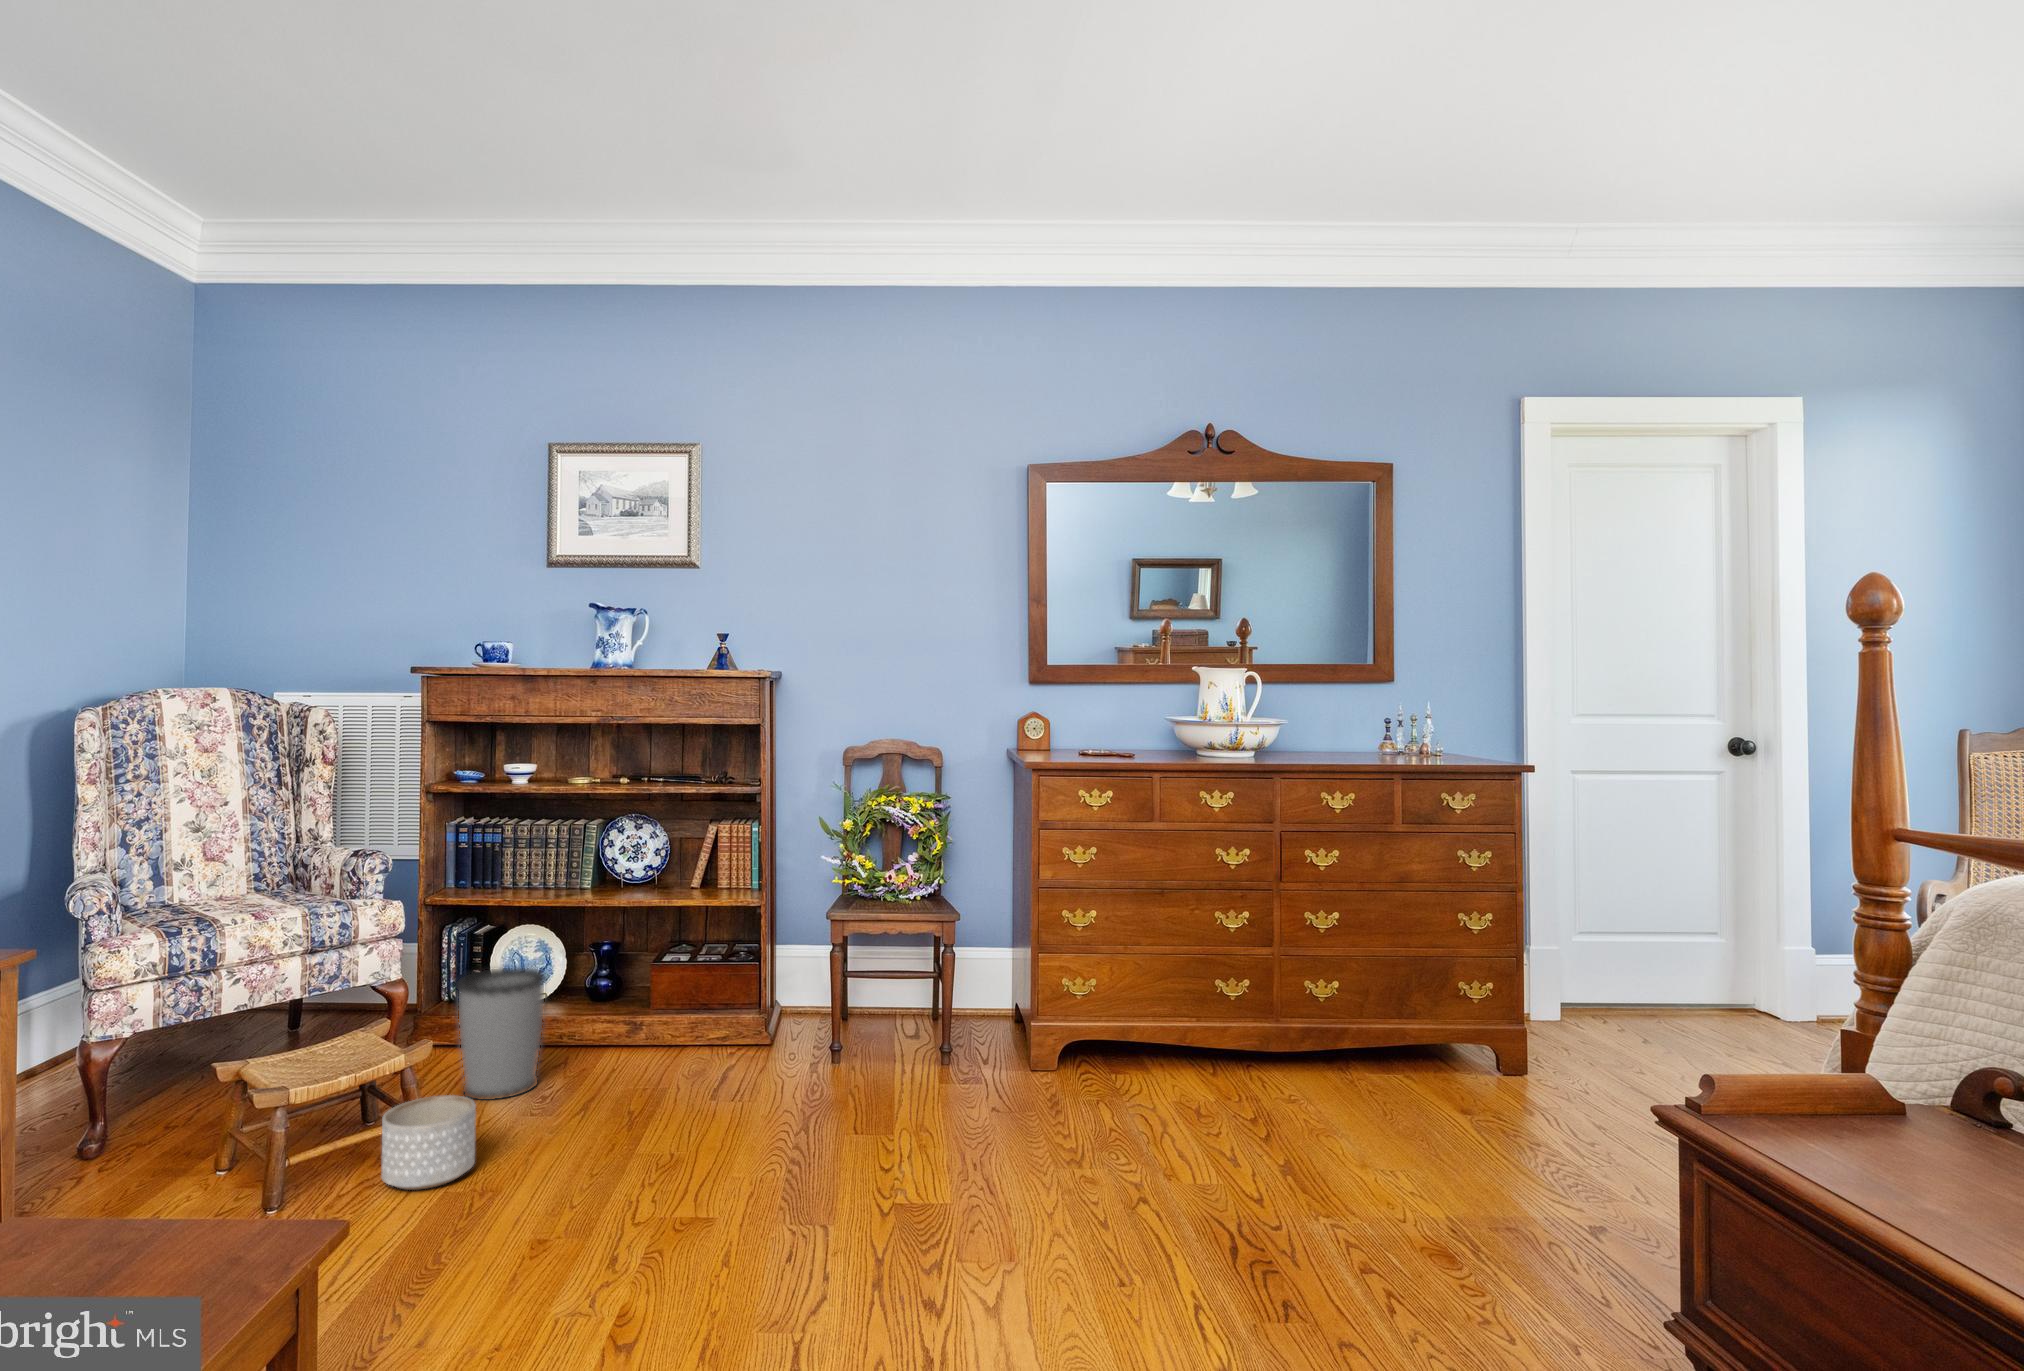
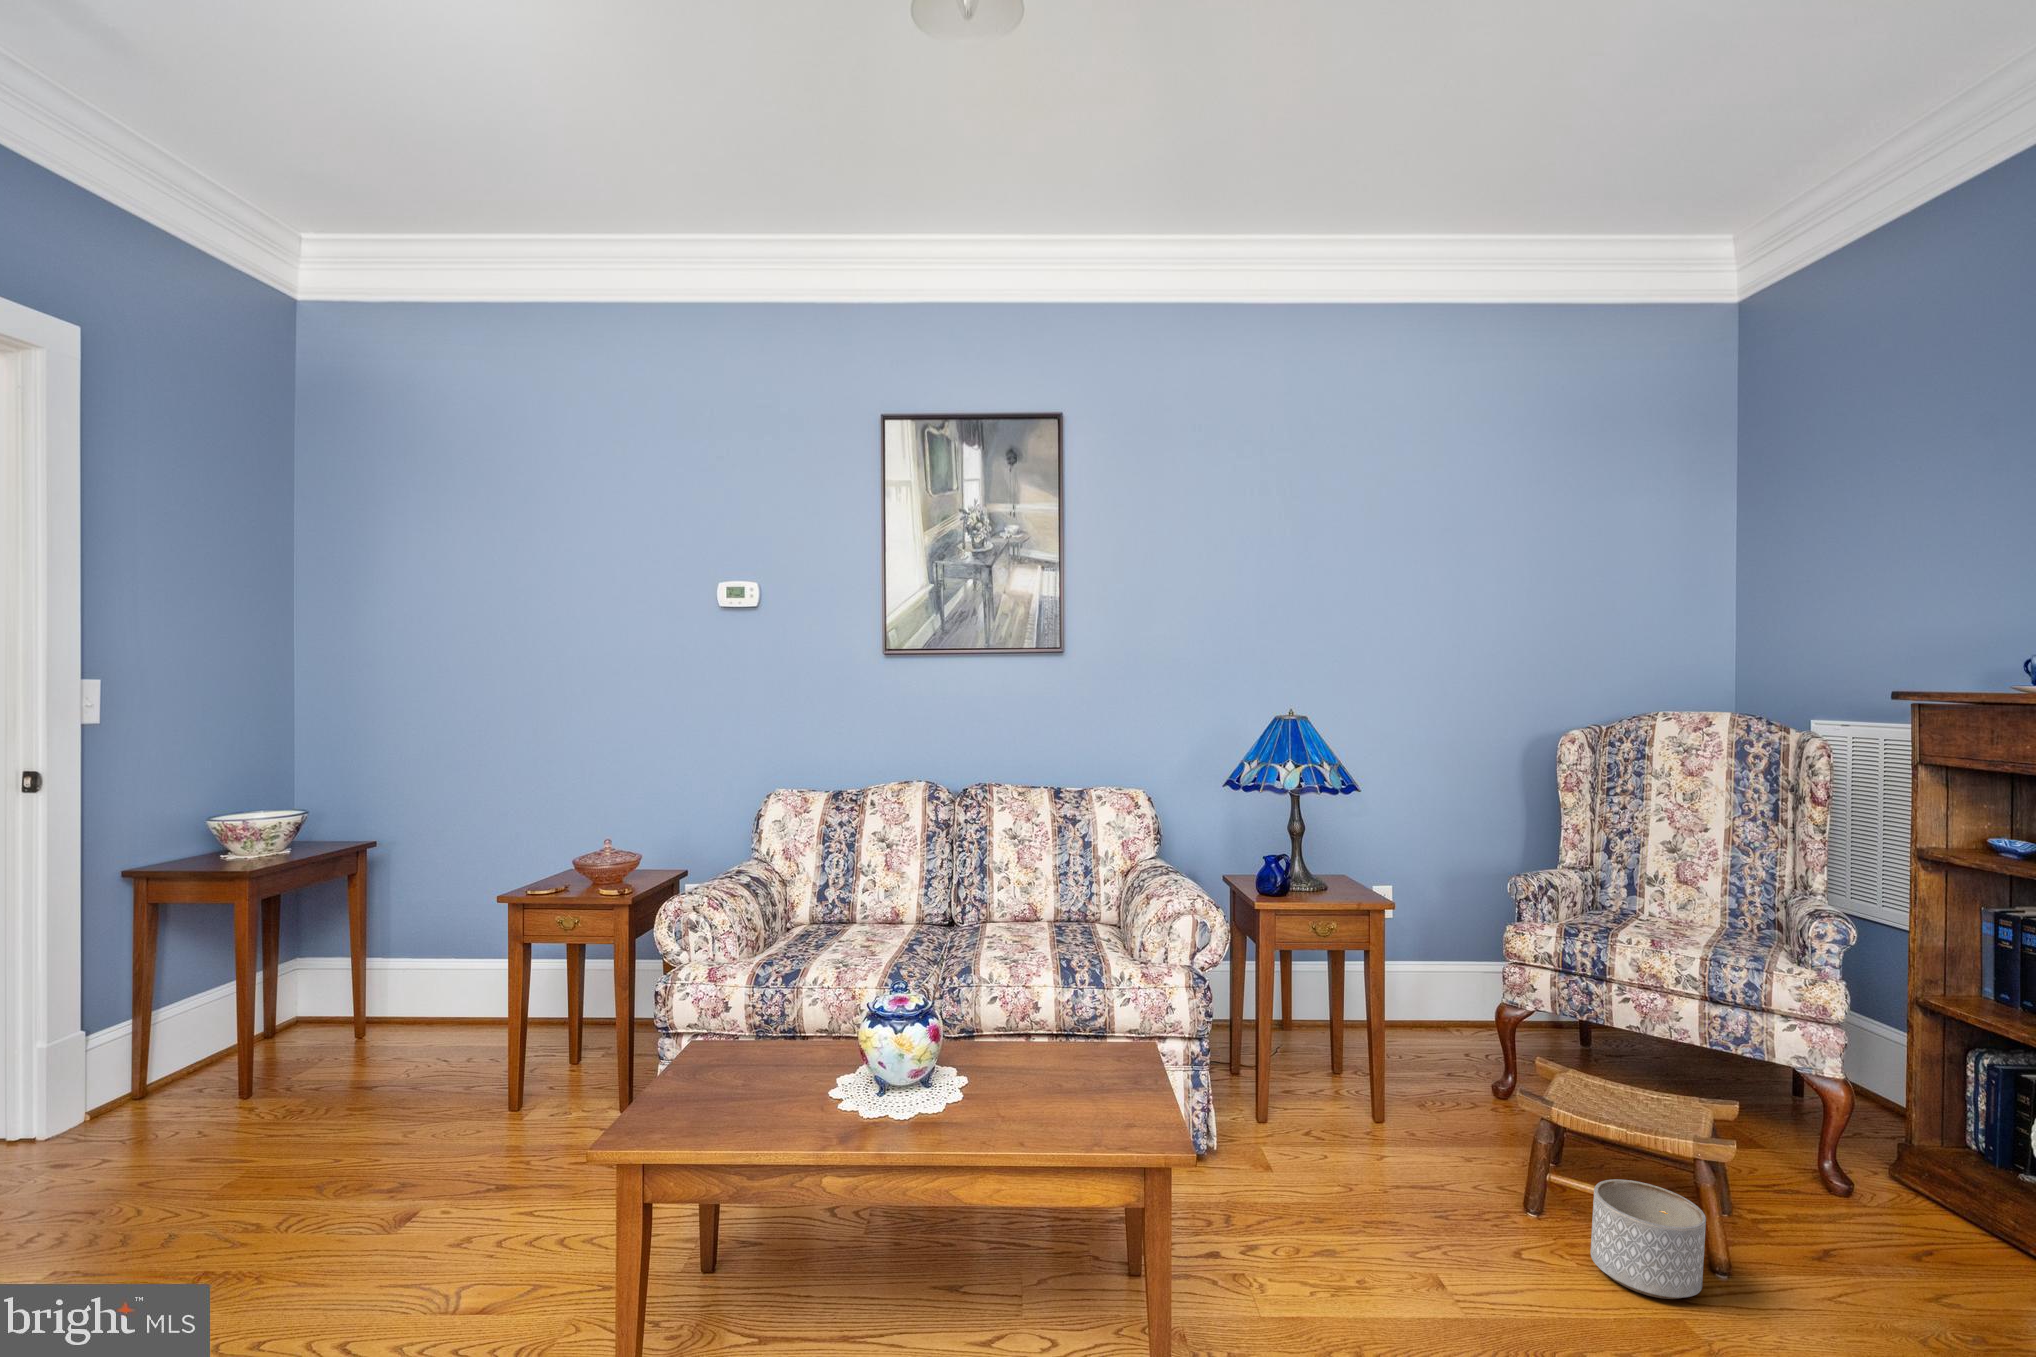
wastebasket: present [457,967,546,1100] -> none [1826,1097,1973,1294]

